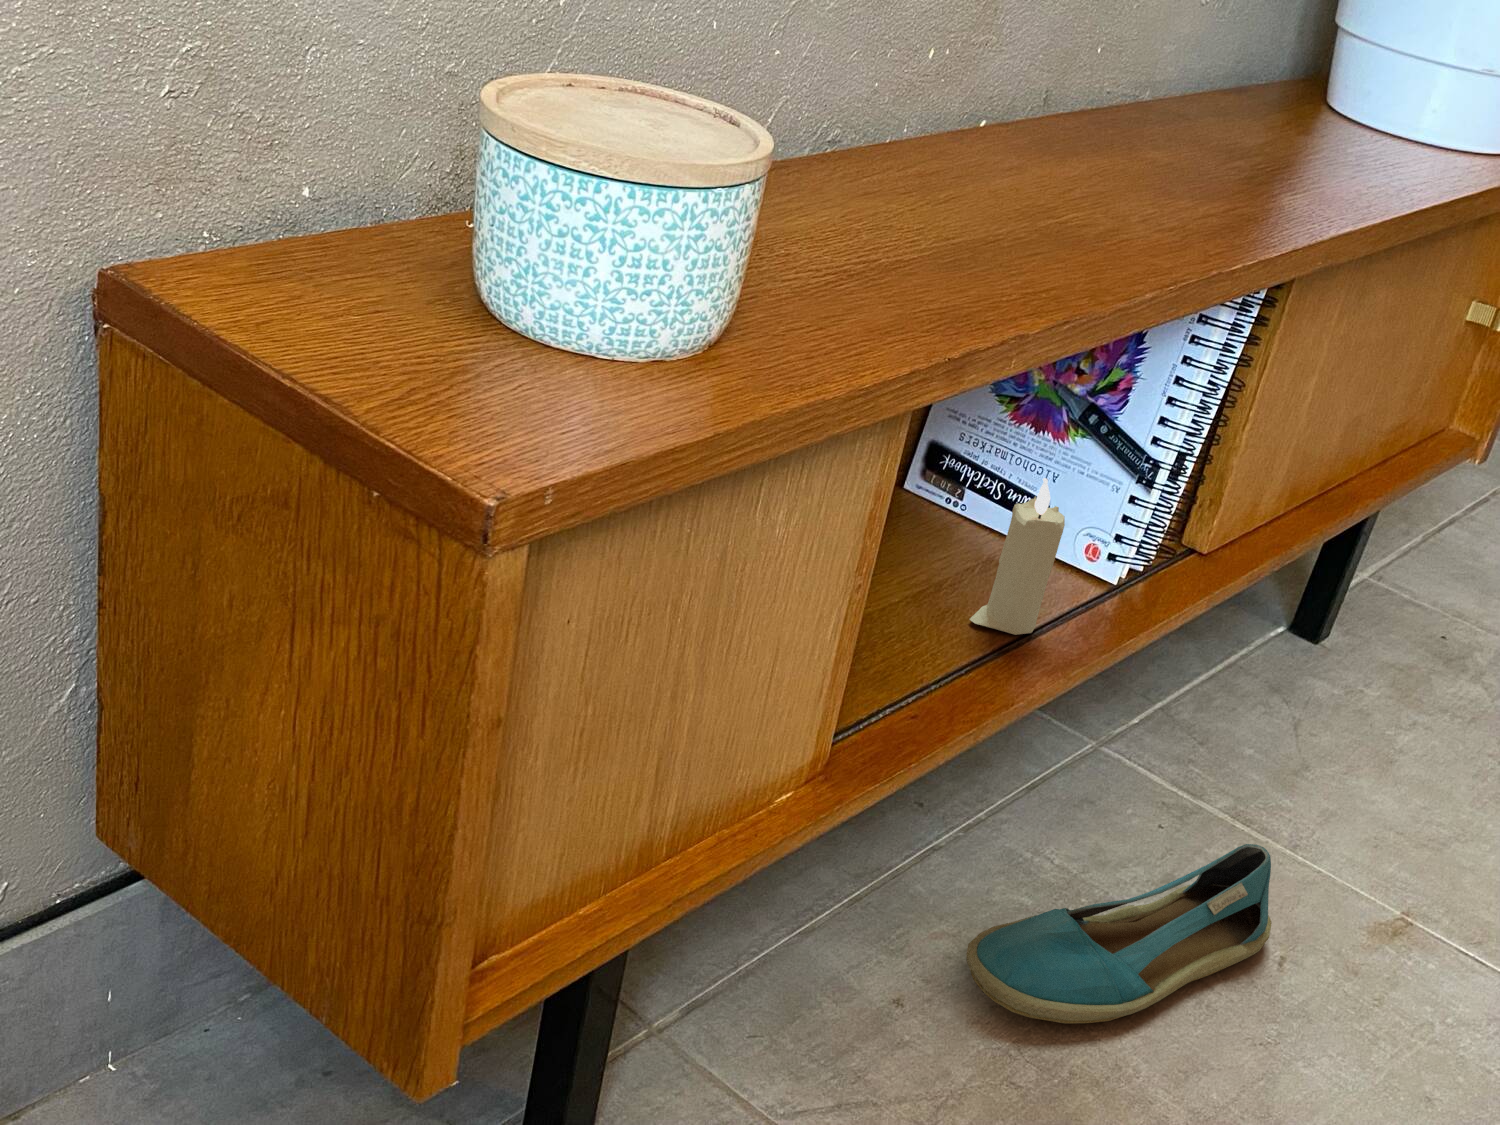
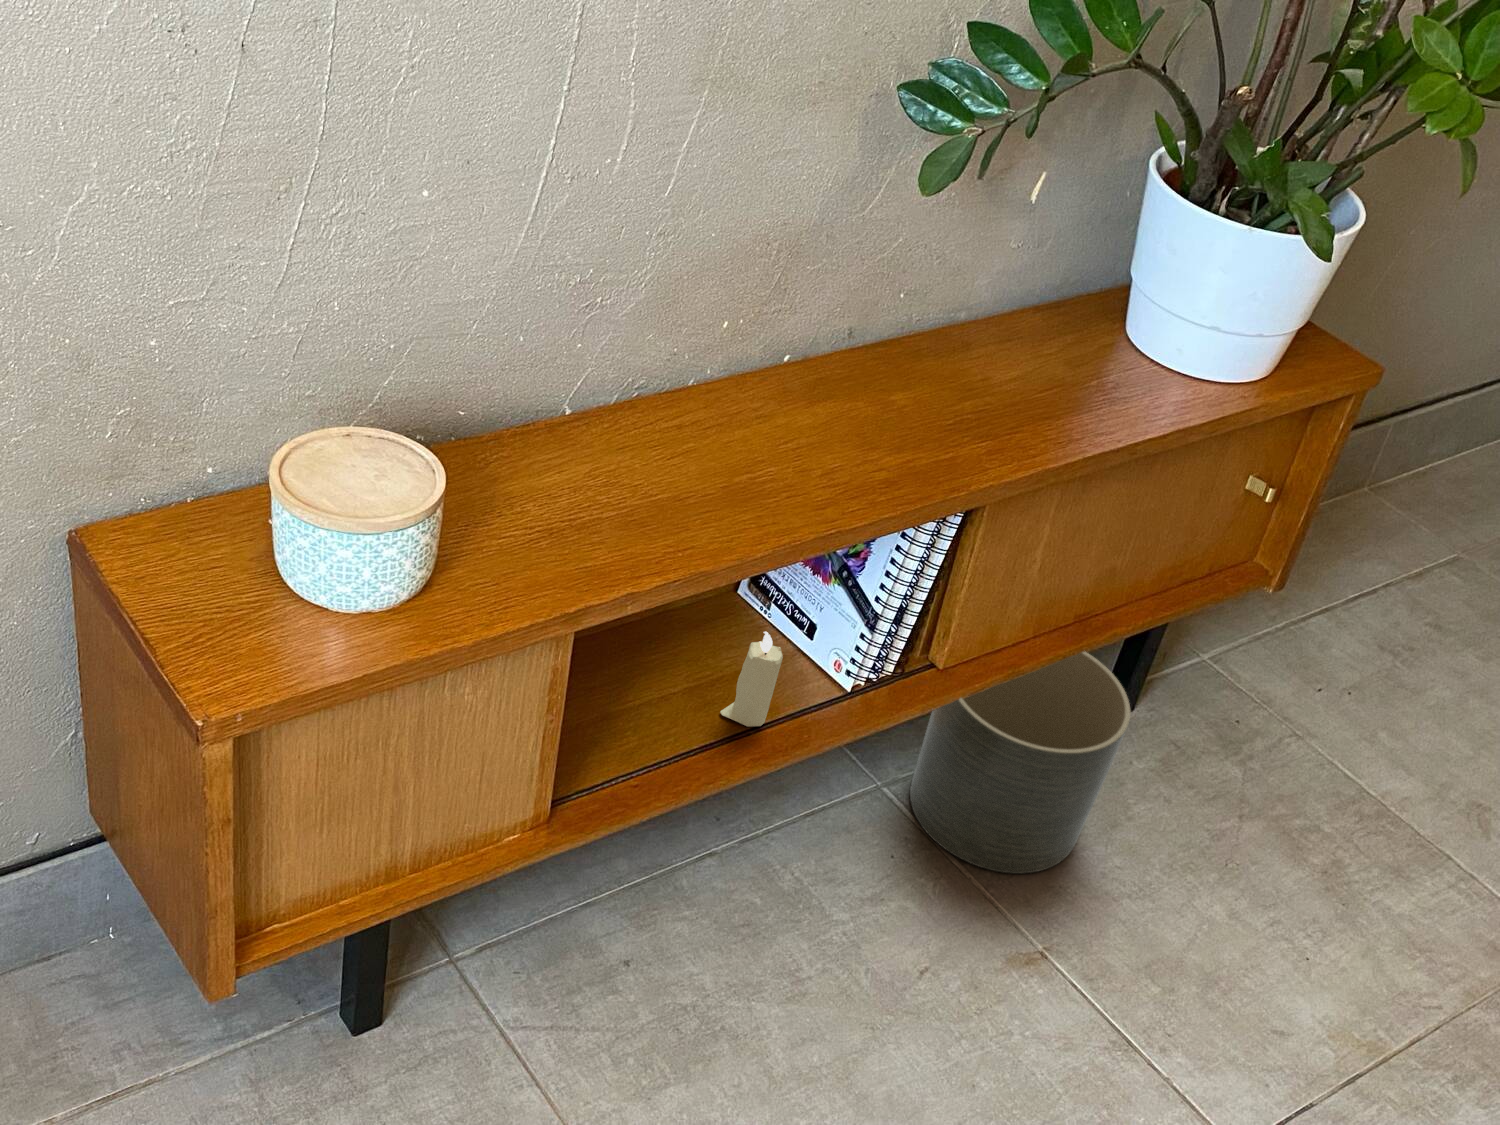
planter: none [1129,515,1438,831] -> present [910,652,1131,874]
shoe: present [966,844,1272,1023] -> none [697,882,940,988]

